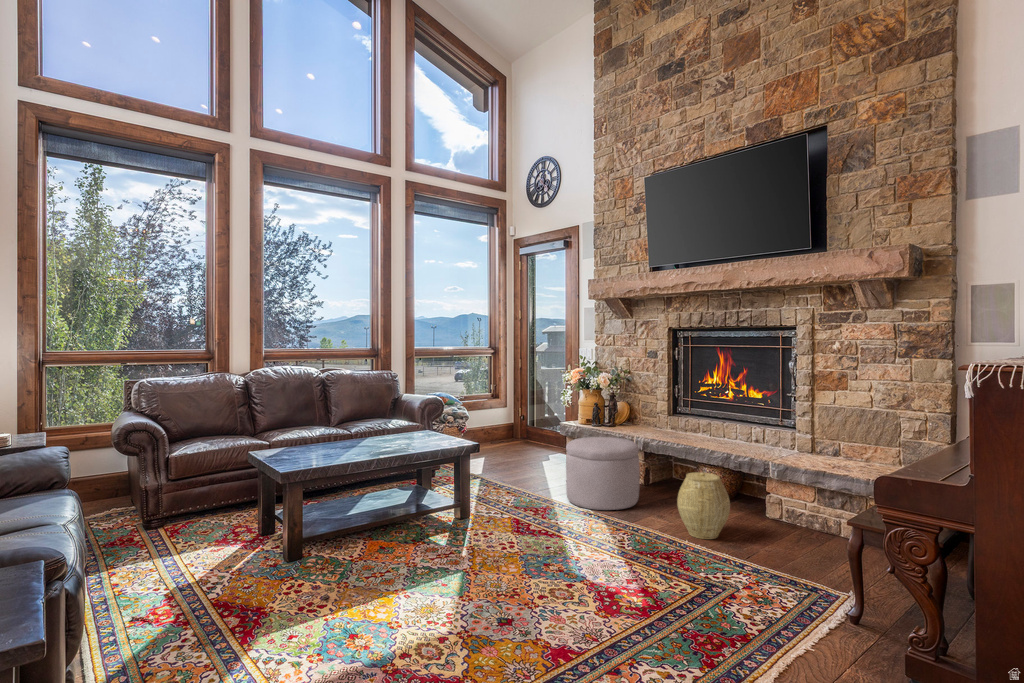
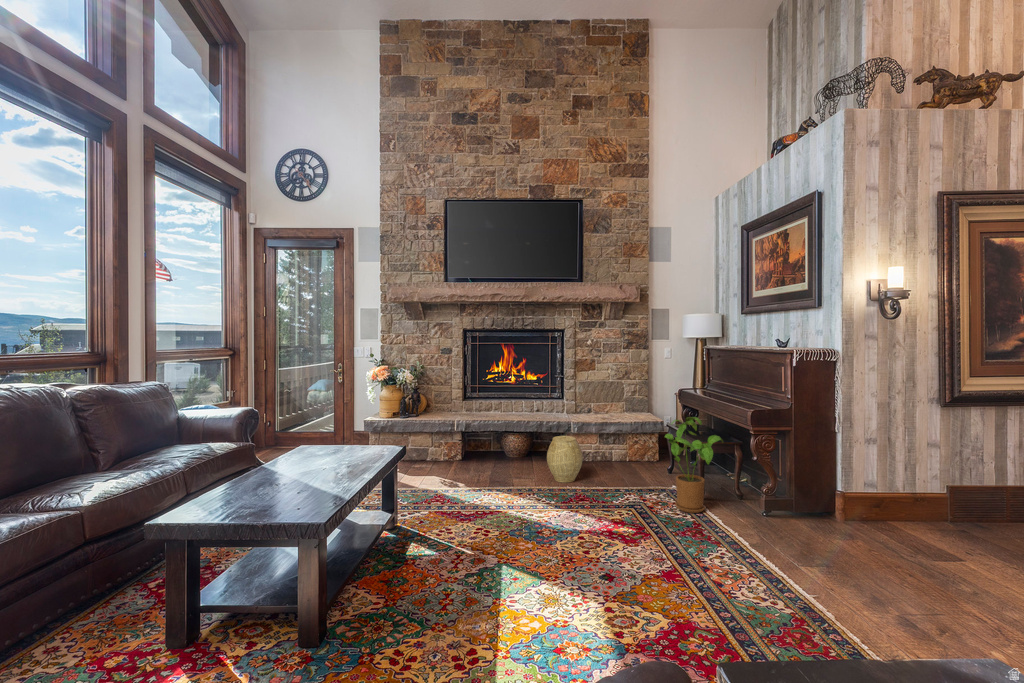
ottoman: present [566,437,640,510] -> none [432,424,495,487]
house plant: none [735,468,846,635] -> present [665,417,723,513]

